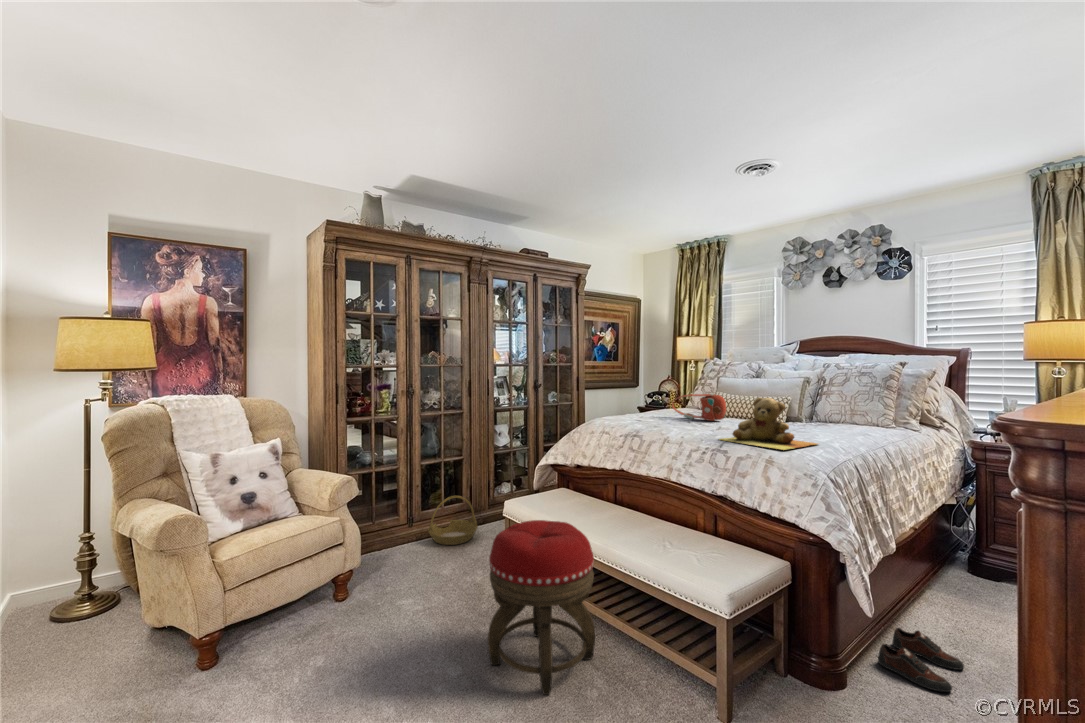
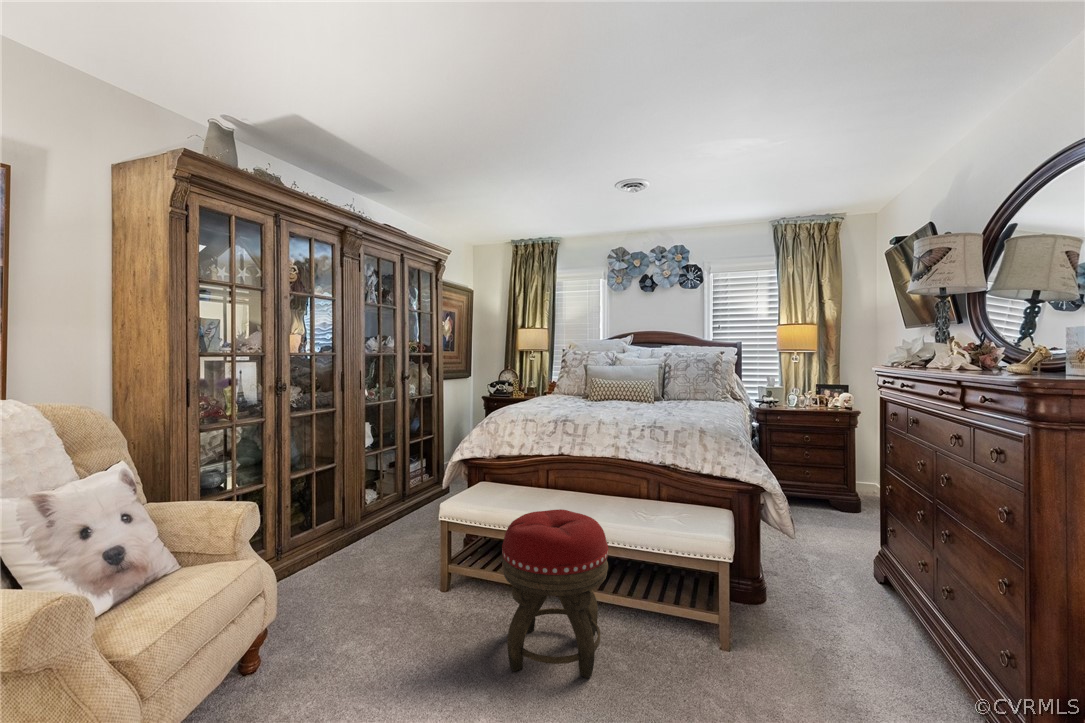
handbag: present [672,394,726,421] -> none [567,381,616,405]
teddy bear: present [720,397,817,450] -> none [648,381,718,422]
basket: present [428,496,478,545] -> none [306,511,370,572]
shoe: present [878,628,964,692] -> none [766,546,818,582]

